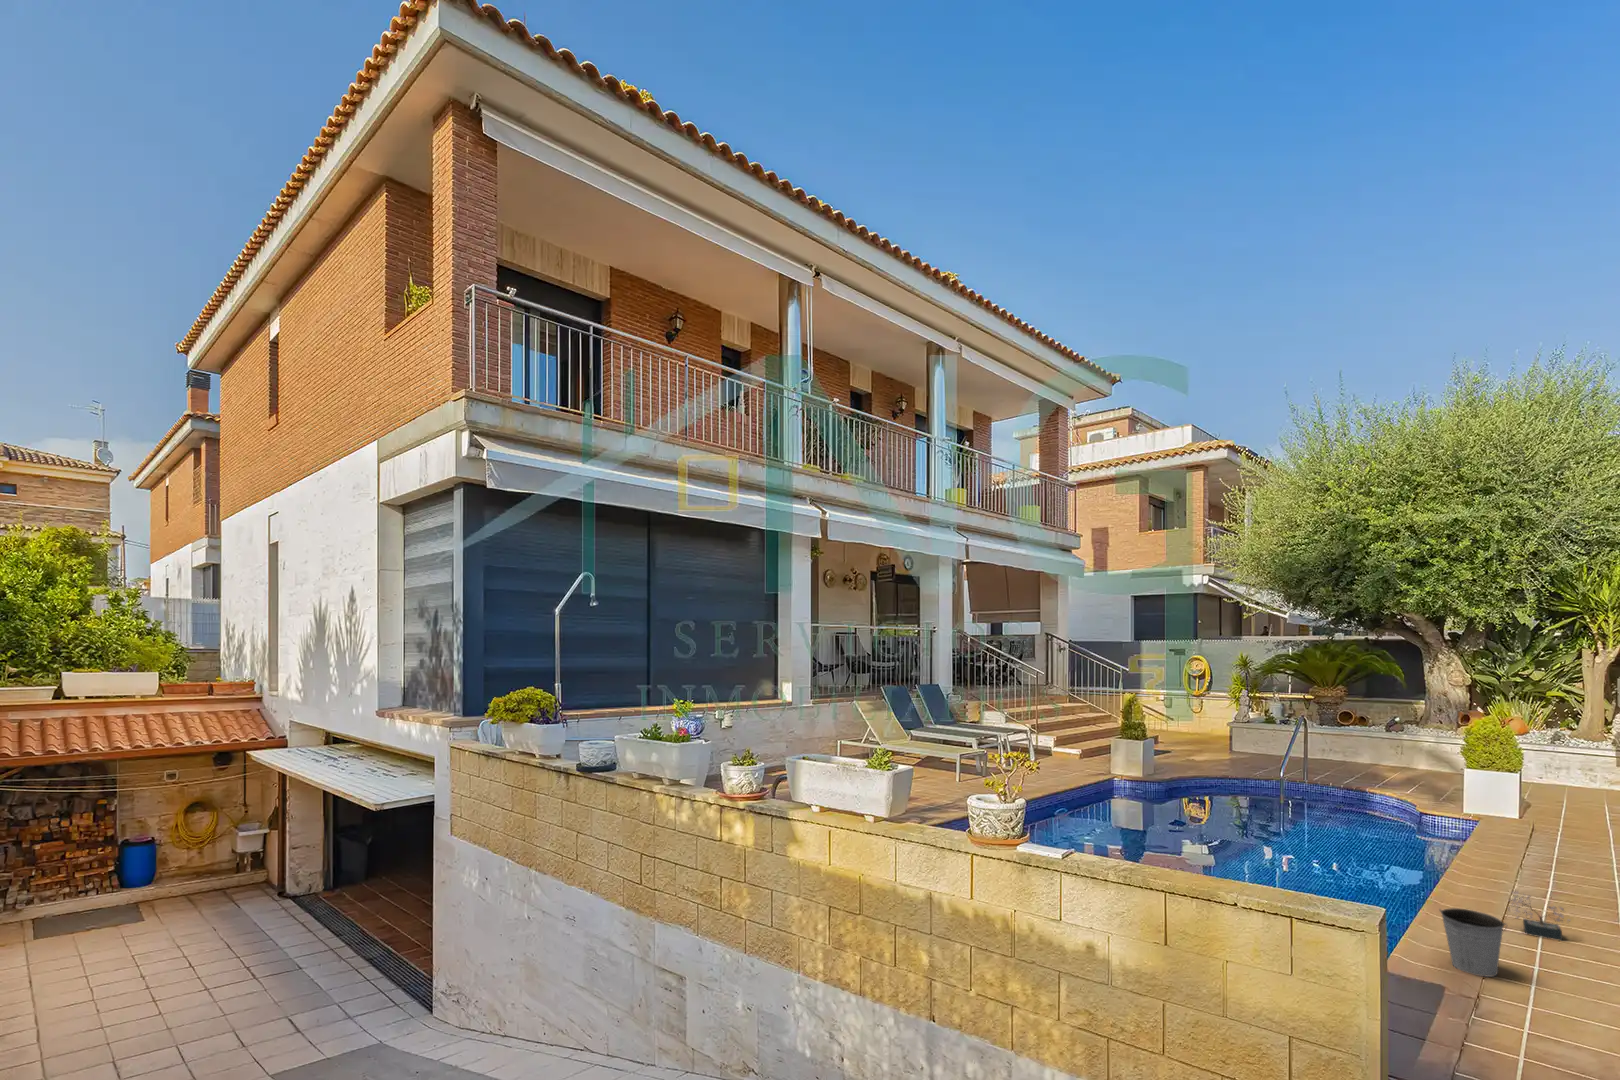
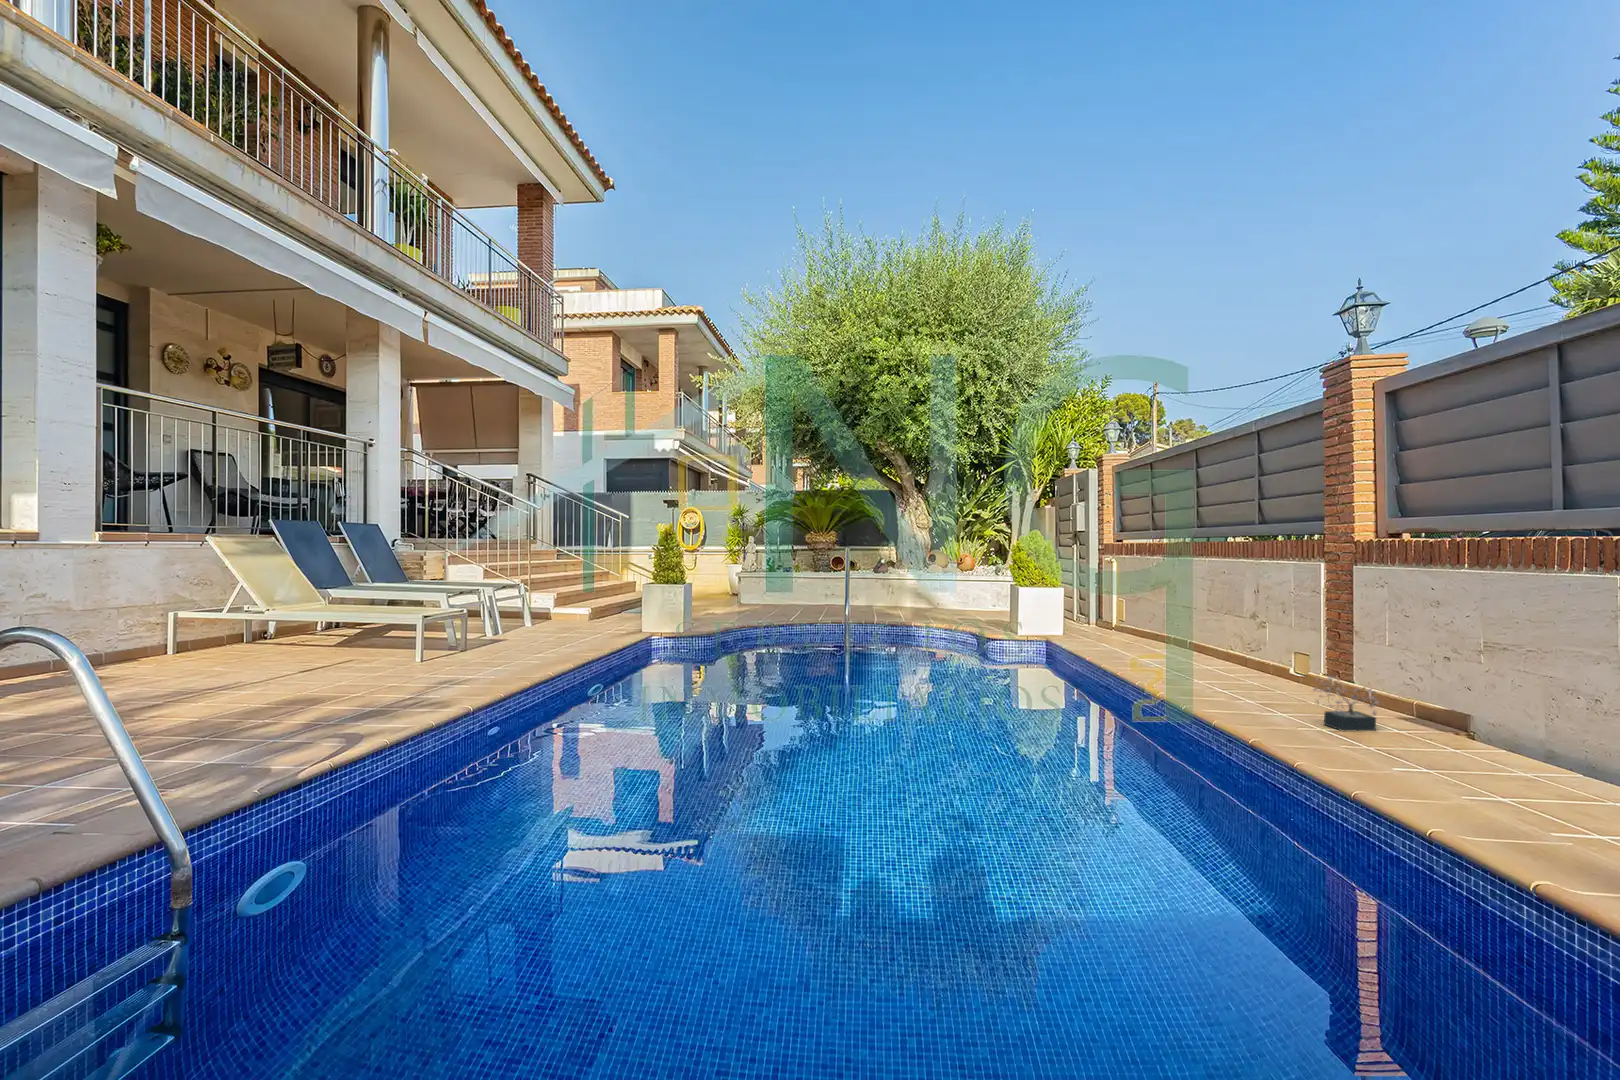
bucket: present [1440,908,1505,977] -> none [1411,706,1525,809]

